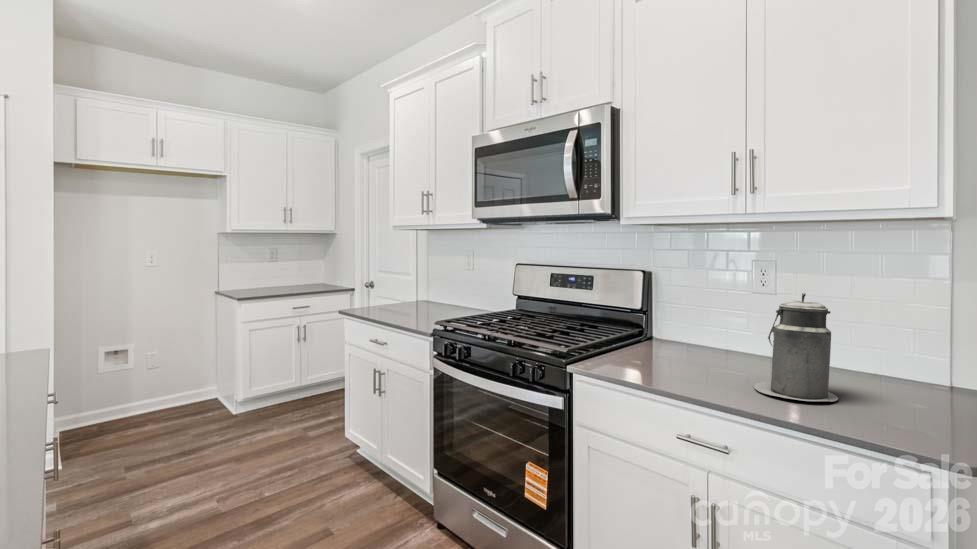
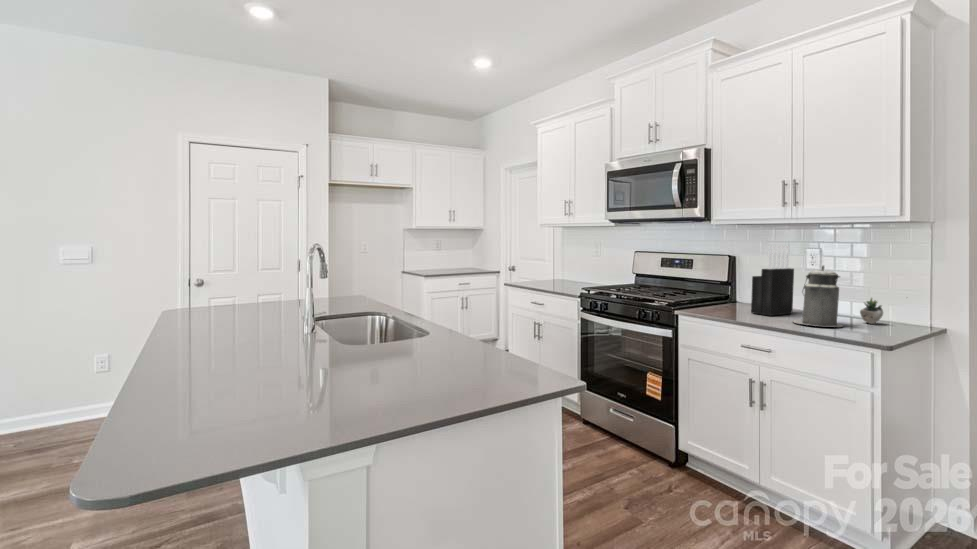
knife block: none [683,259,745,374] -> present [751,246,794,316]
succulent plant: none [853,345,932,389] -> present [860,298,883,324]

